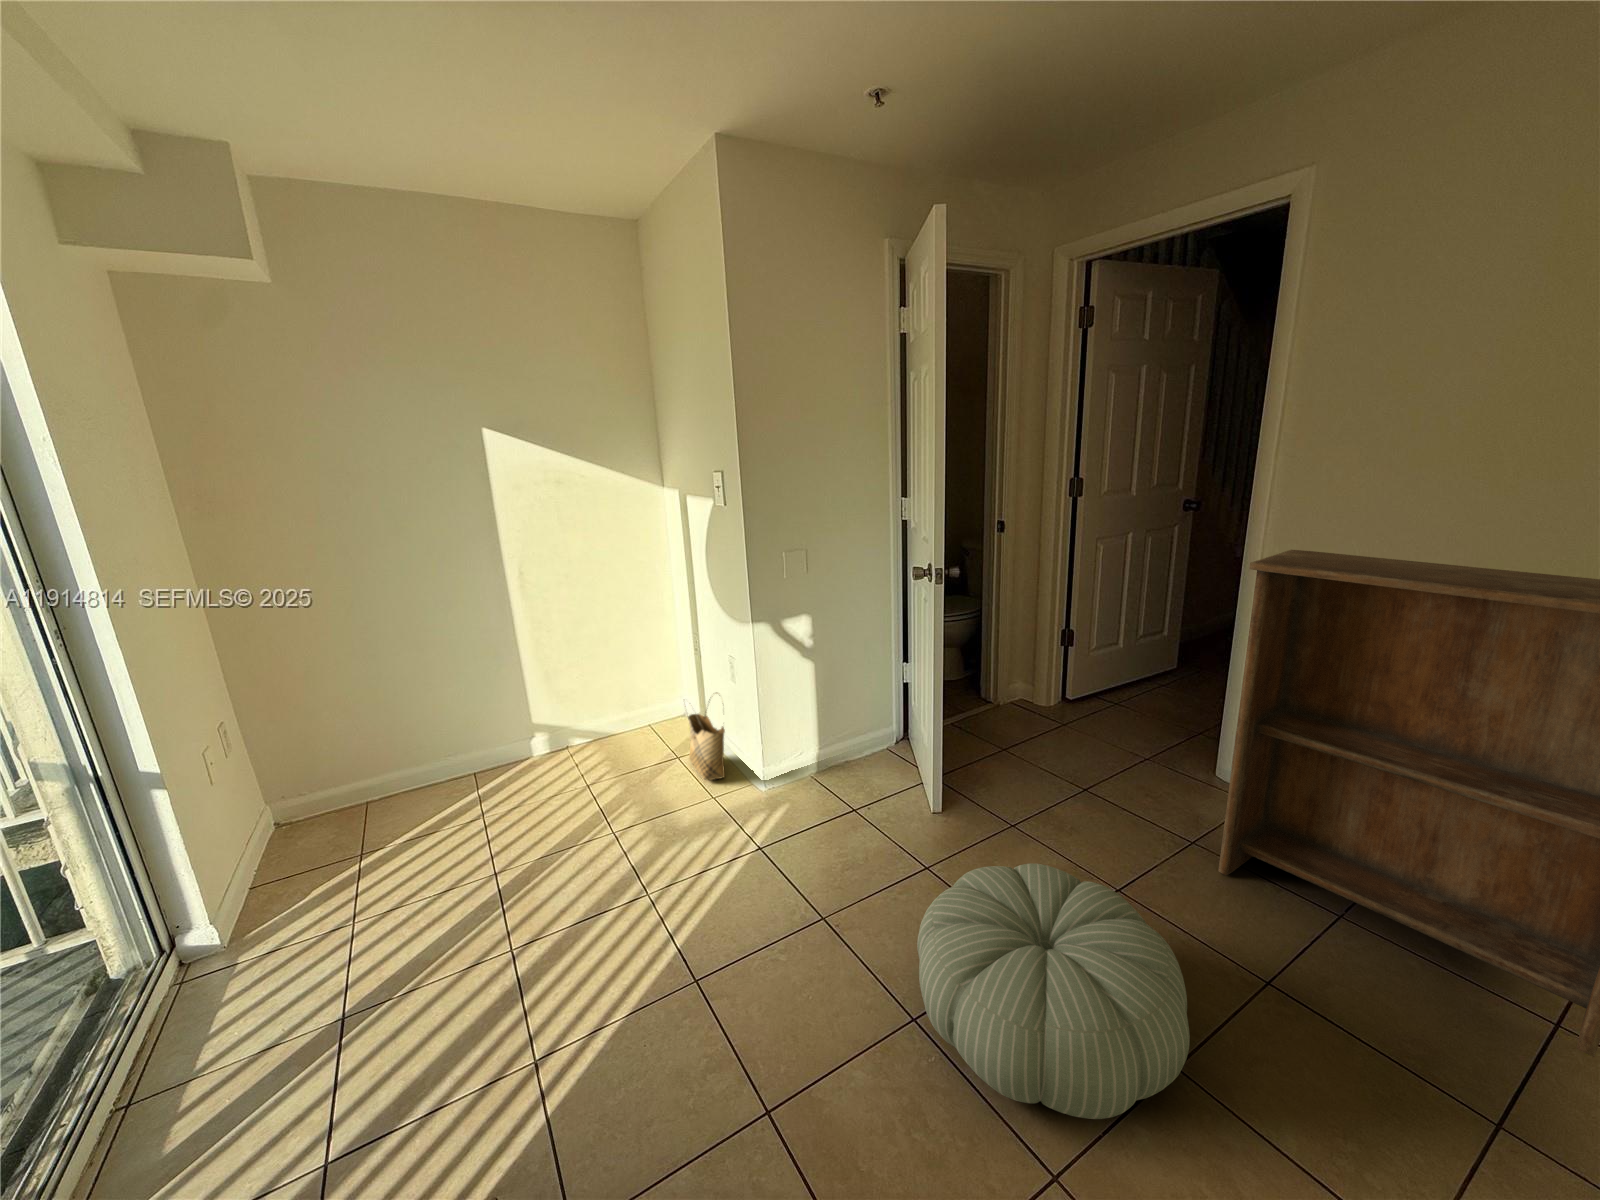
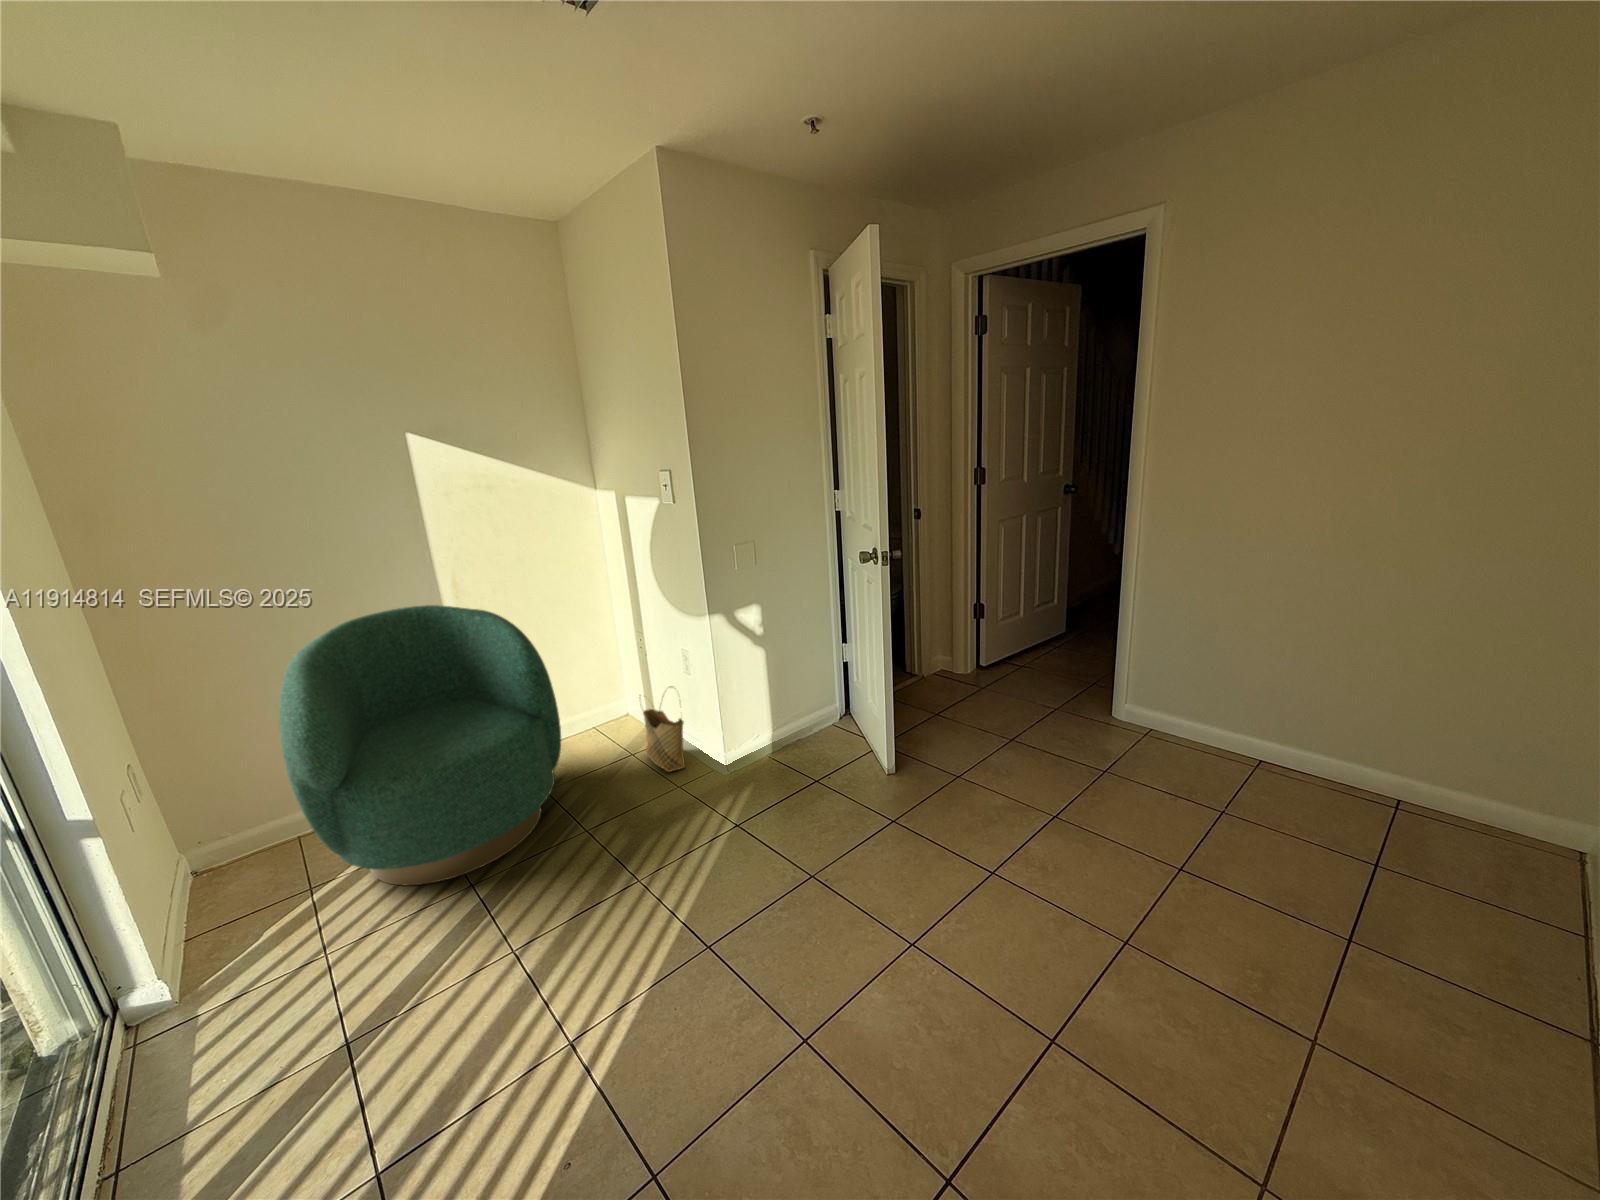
bookshelf: present [1218,550,1600,1057] -> none [1128,520,1478,883]
armchair: none [339,595,602,865] -> present [279,605,561,885]
pouf: present [917,863,1190,1119] -> none [907,799,1136,989]

